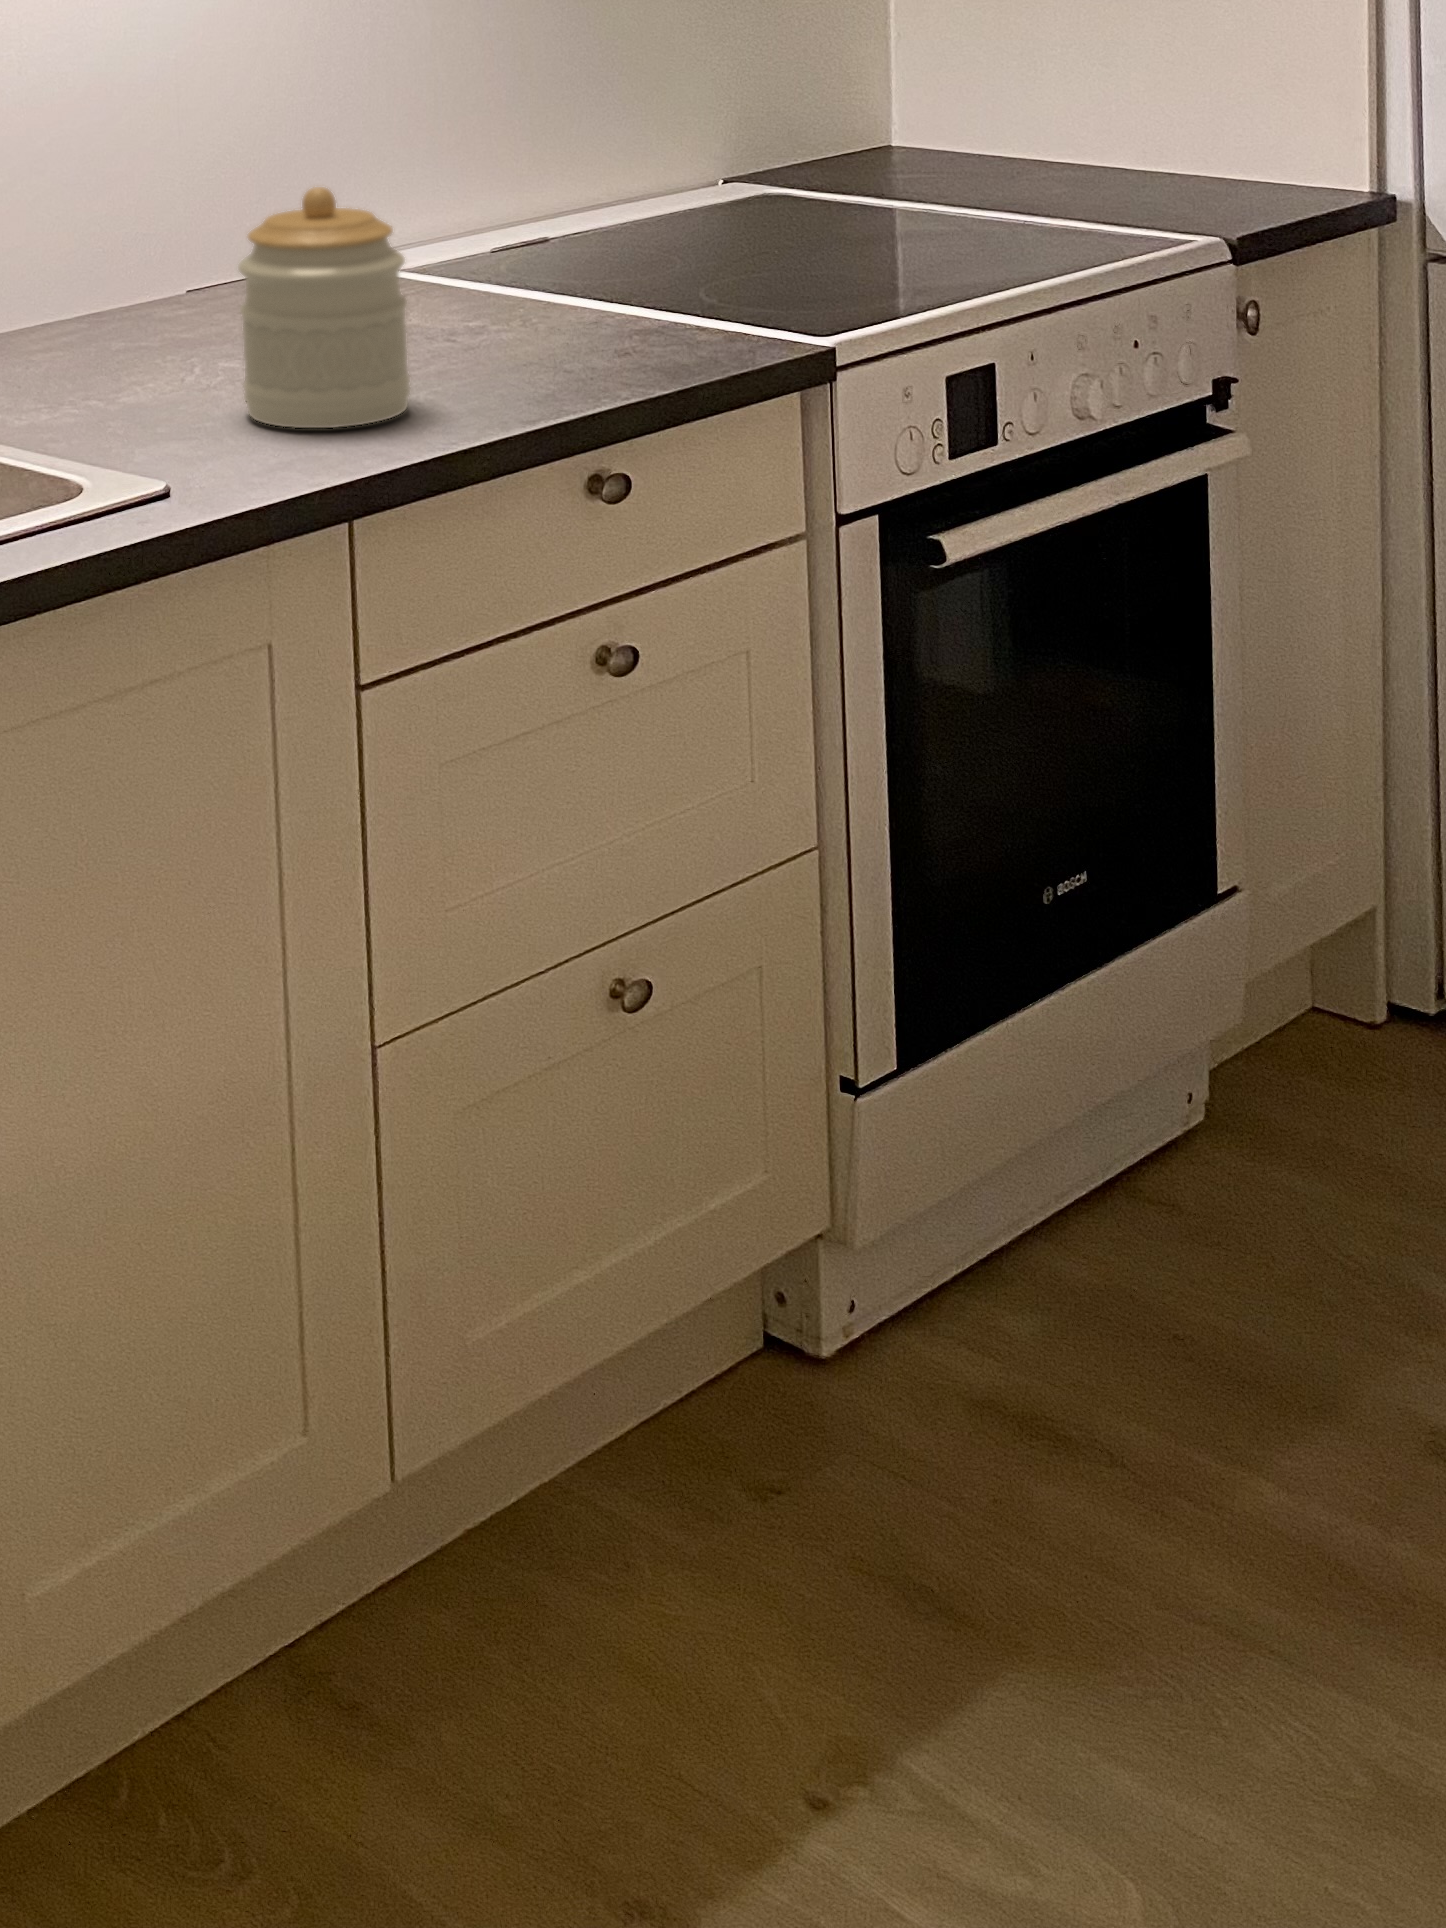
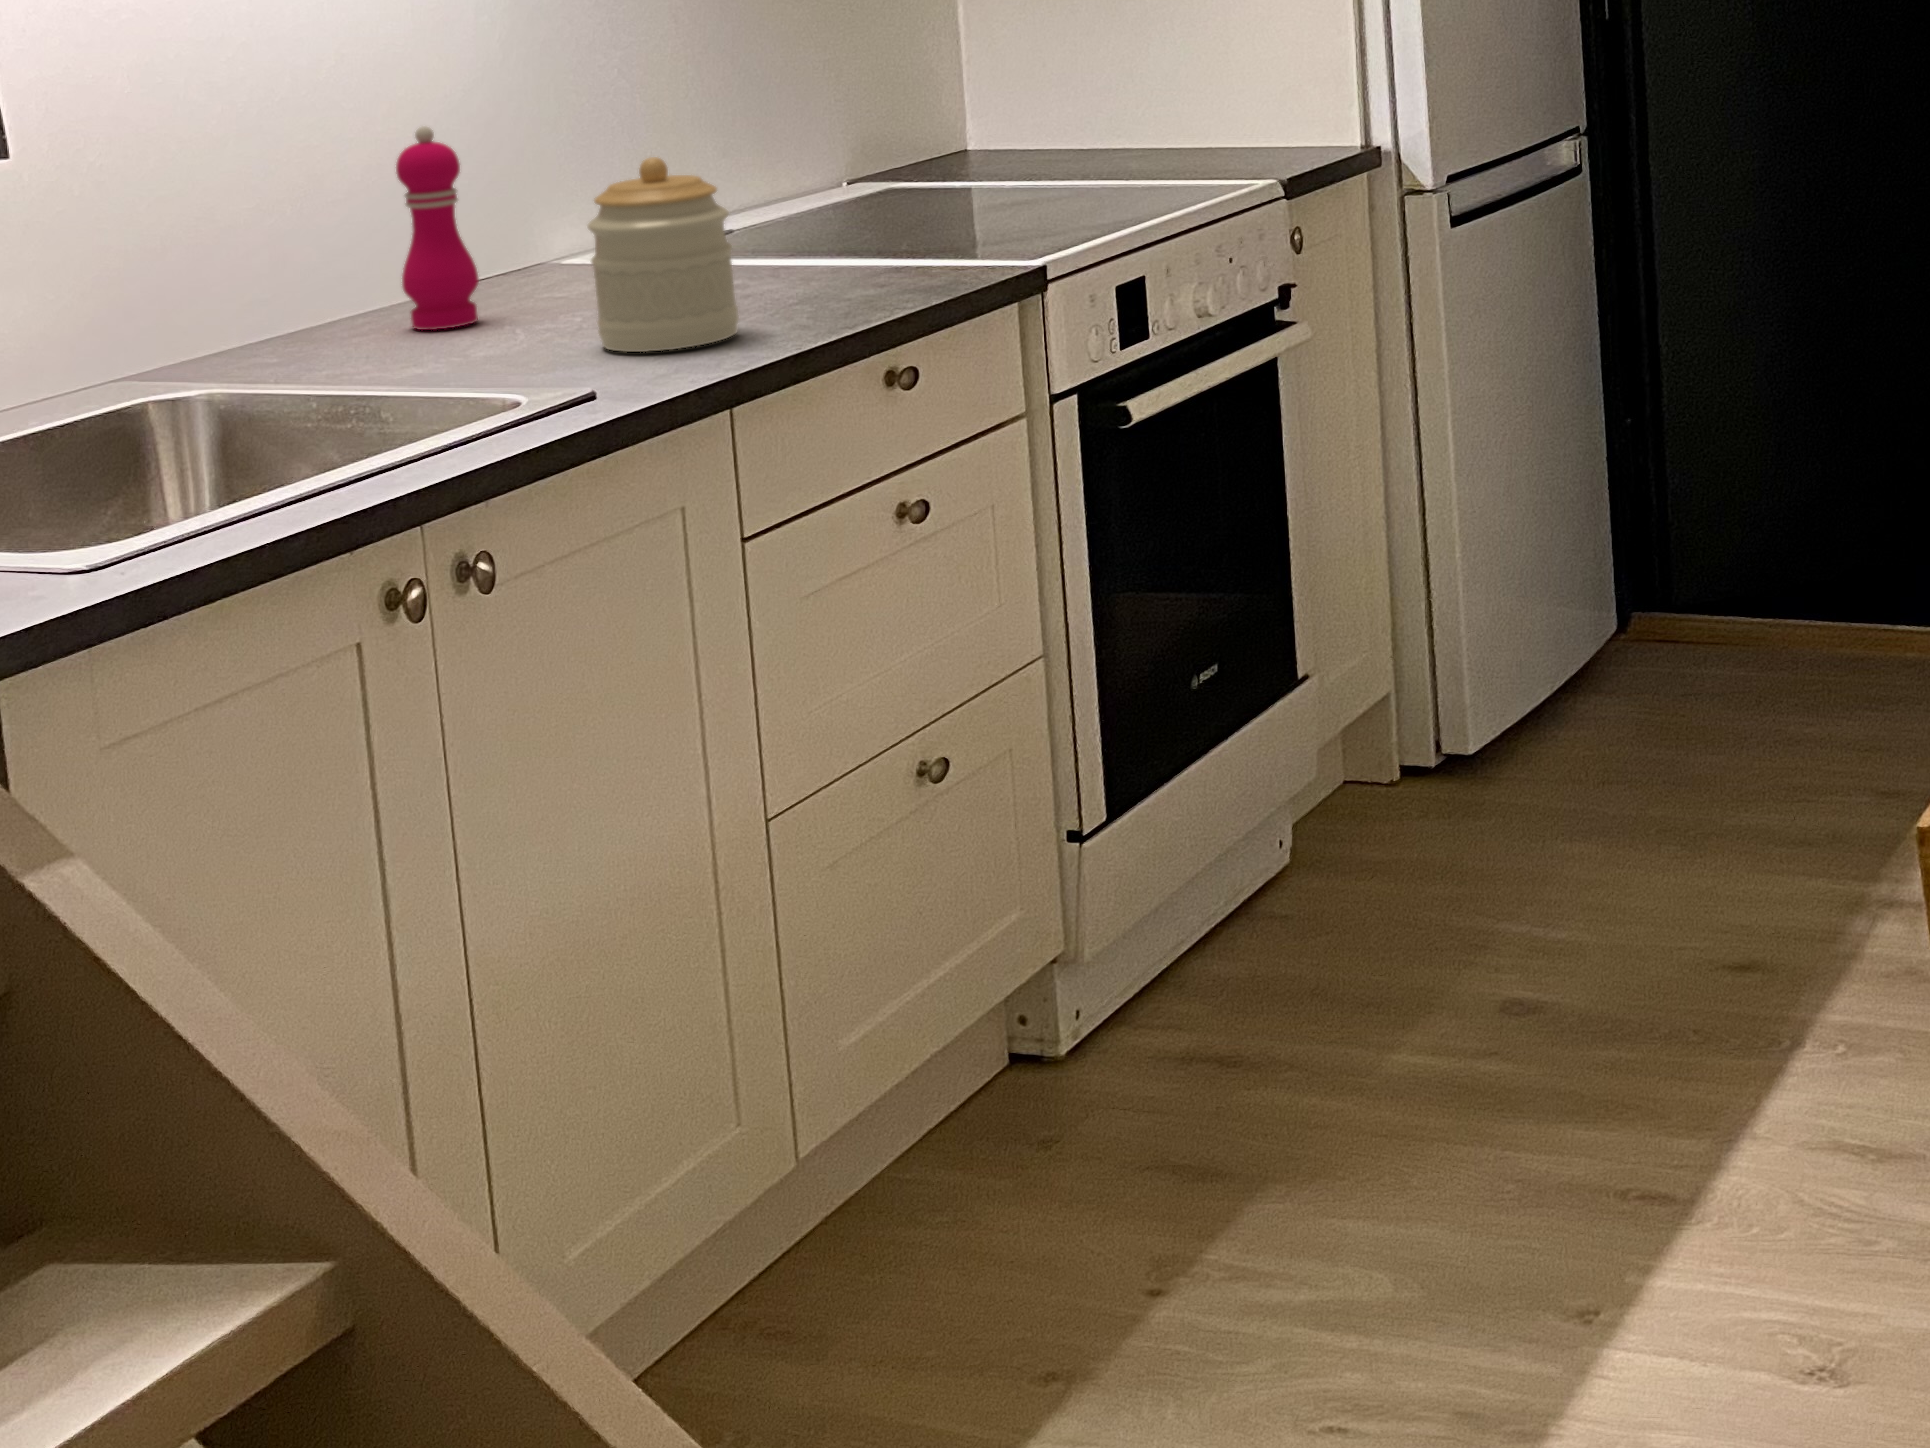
pepper mill: none [83,117,167,356] -> present [396,126,479,330]

